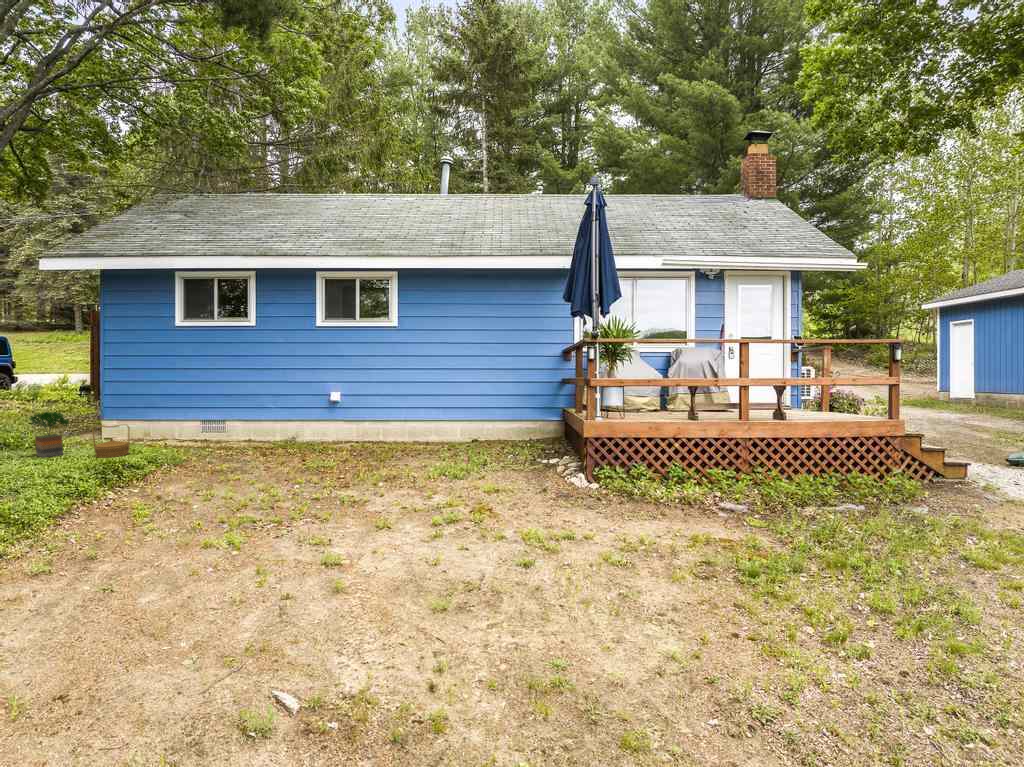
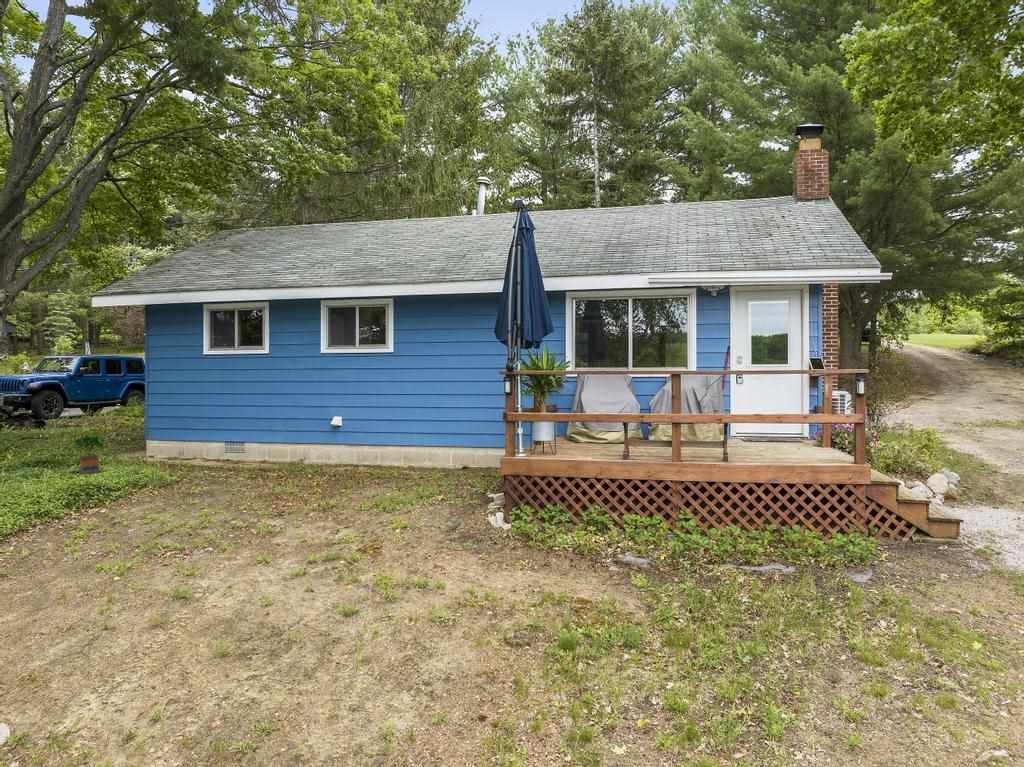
basket: present [92,424,130,458] -> none [118,448,147,476]

